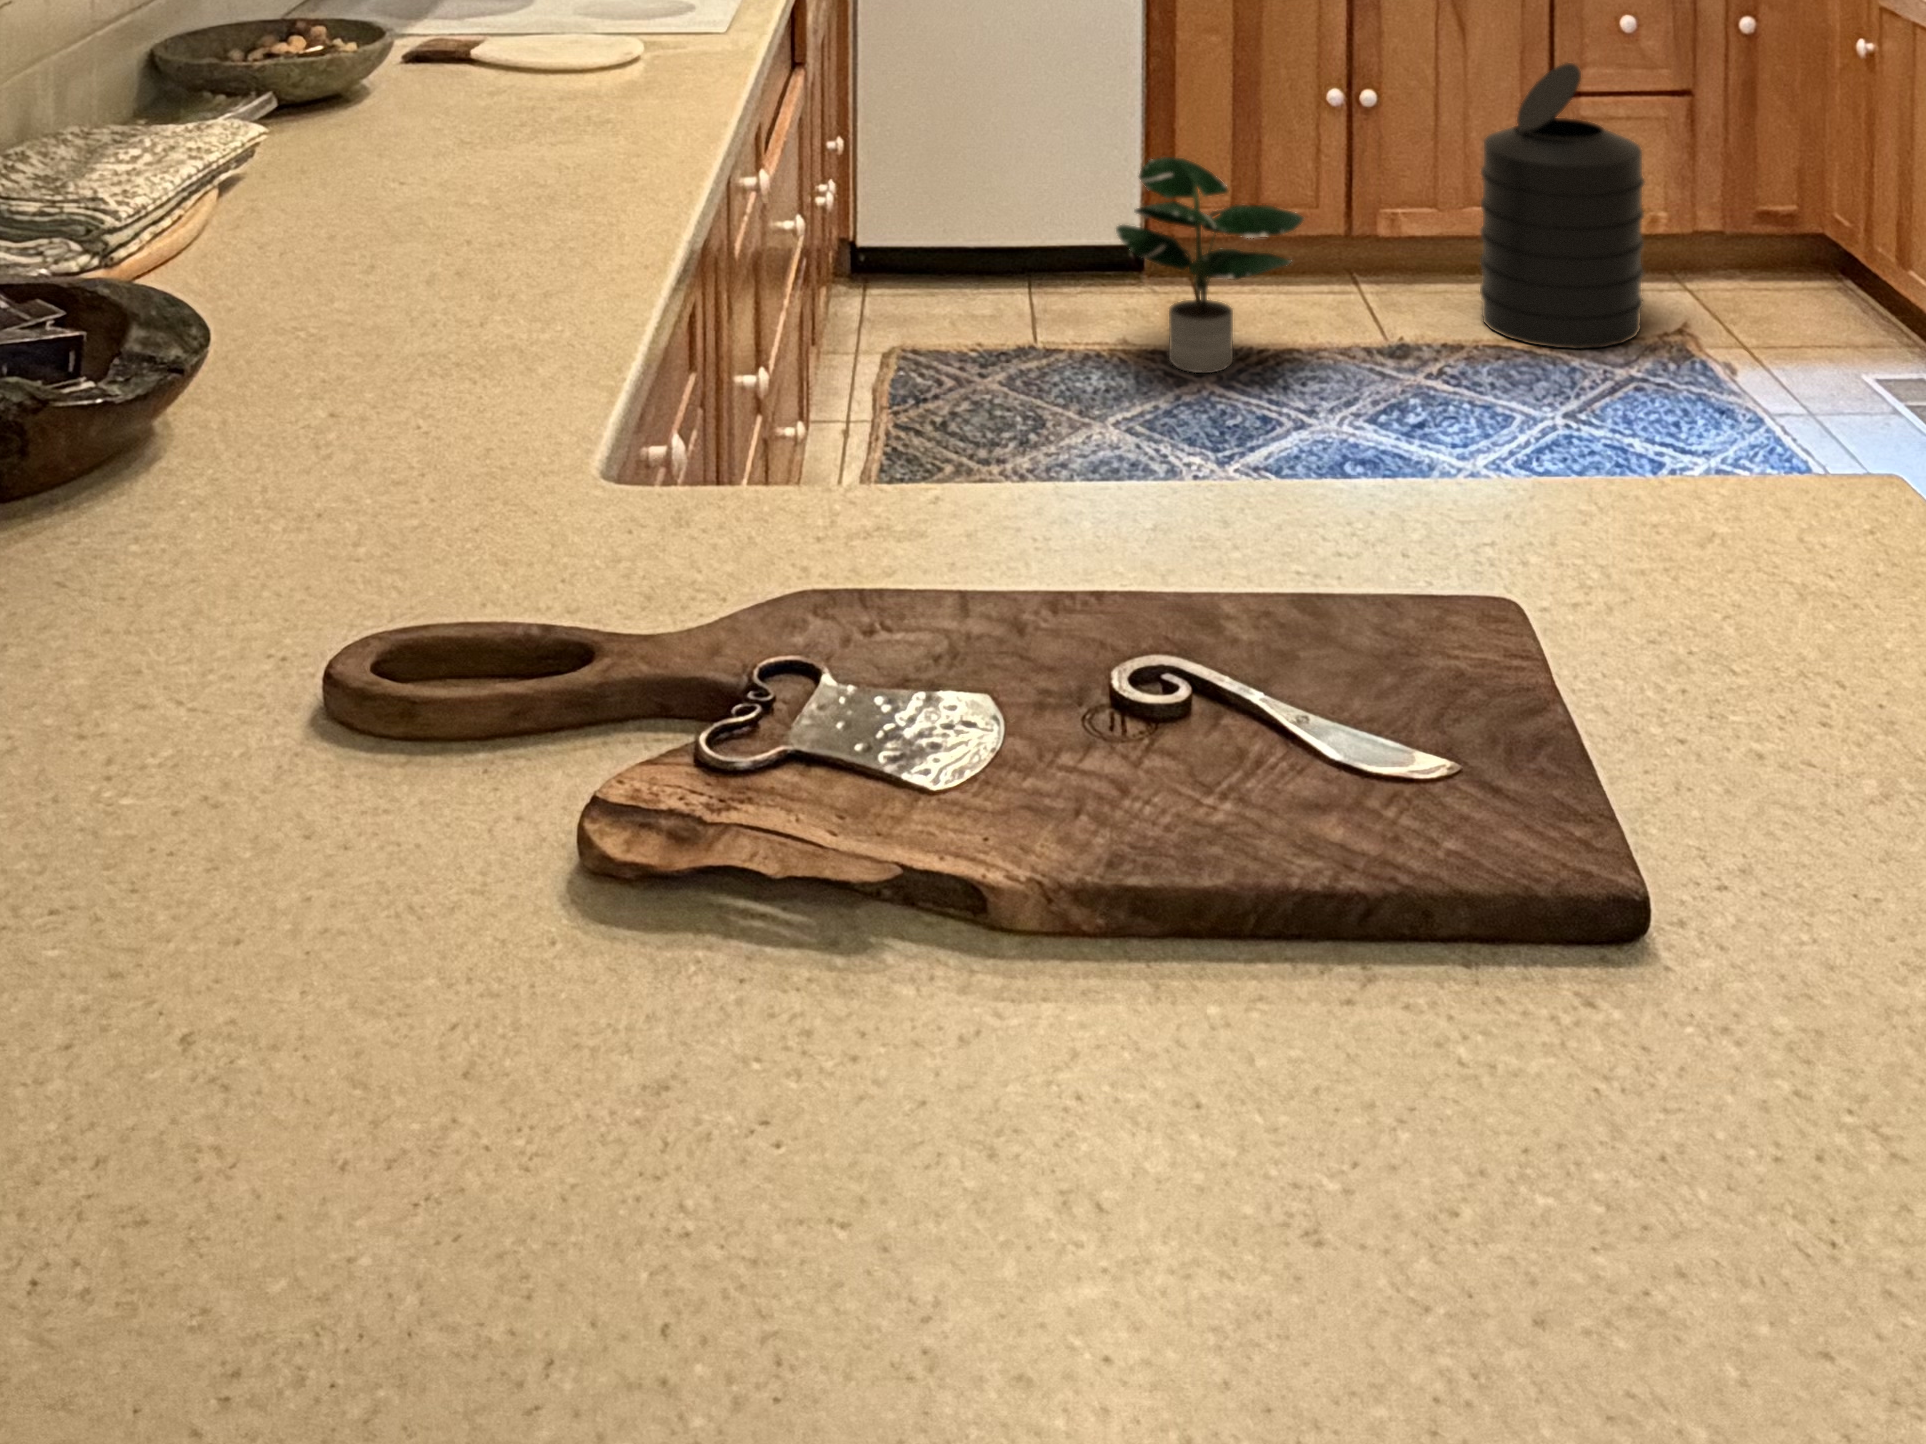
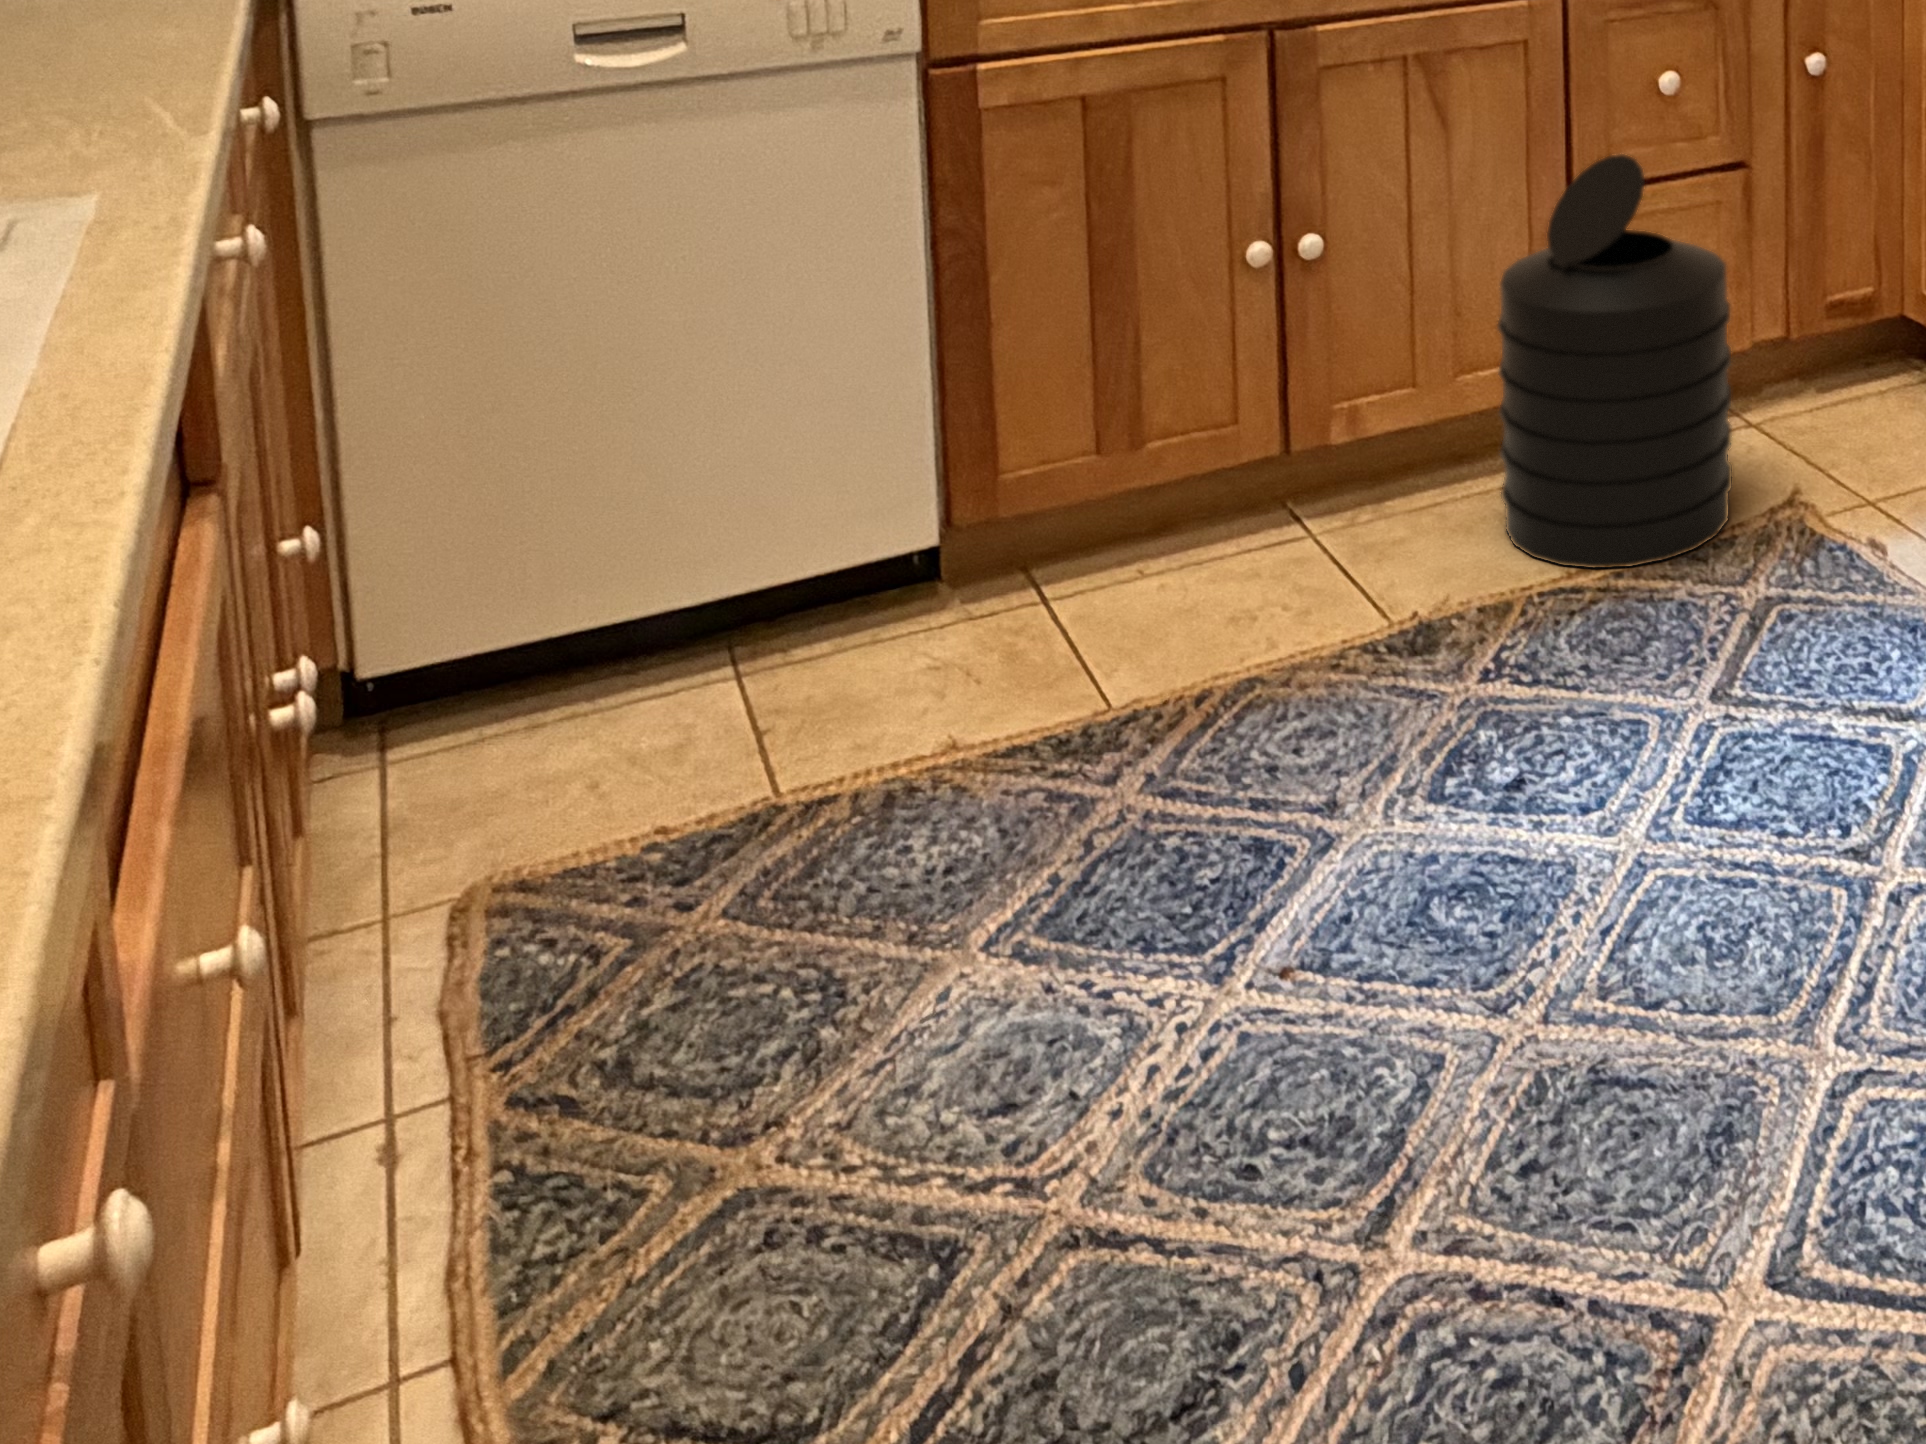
potted plant: present [1116,157,1303,373] -> none [927,411,1265,774]

